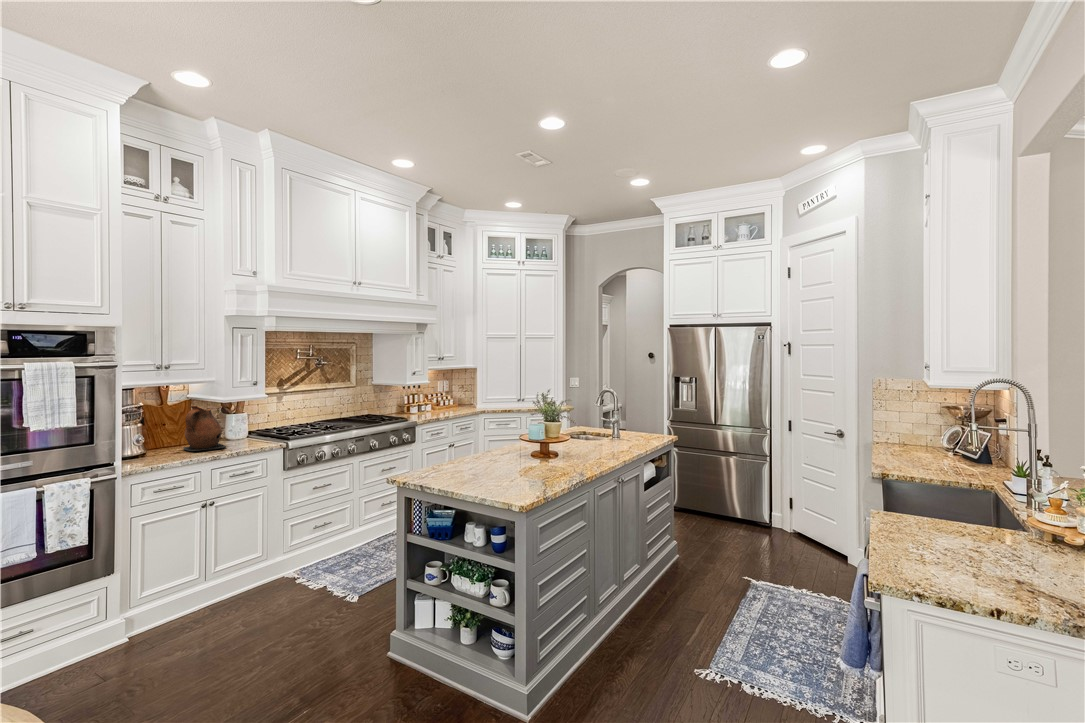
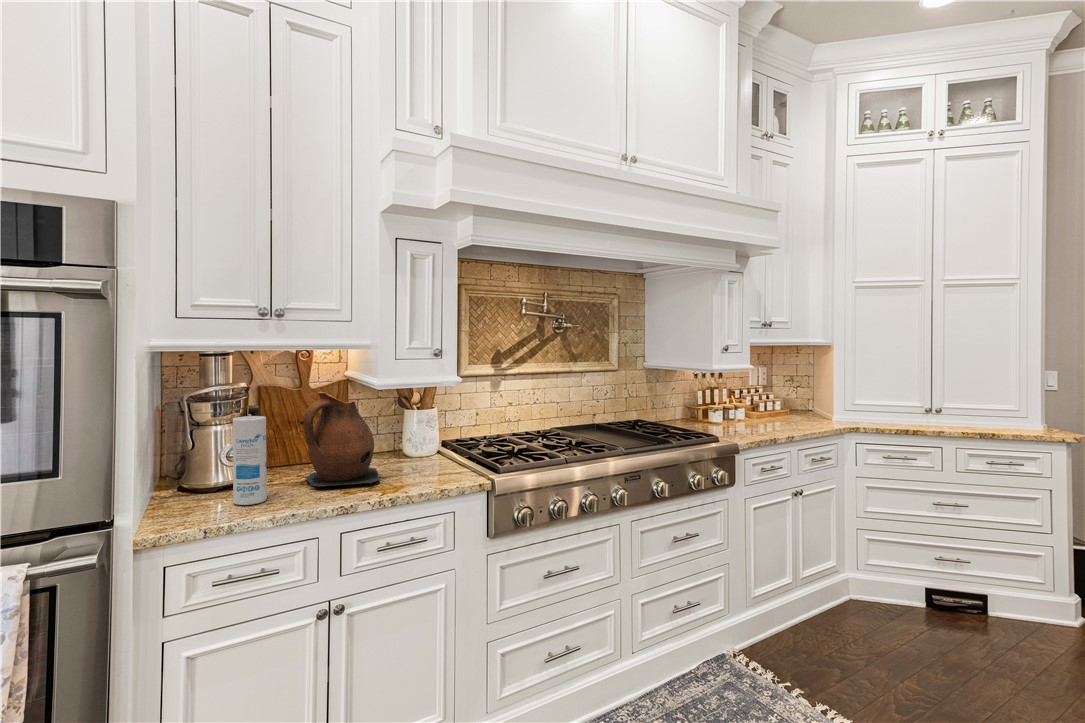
canister: none [154,418,171,460] -> present [233,416,267,505]

